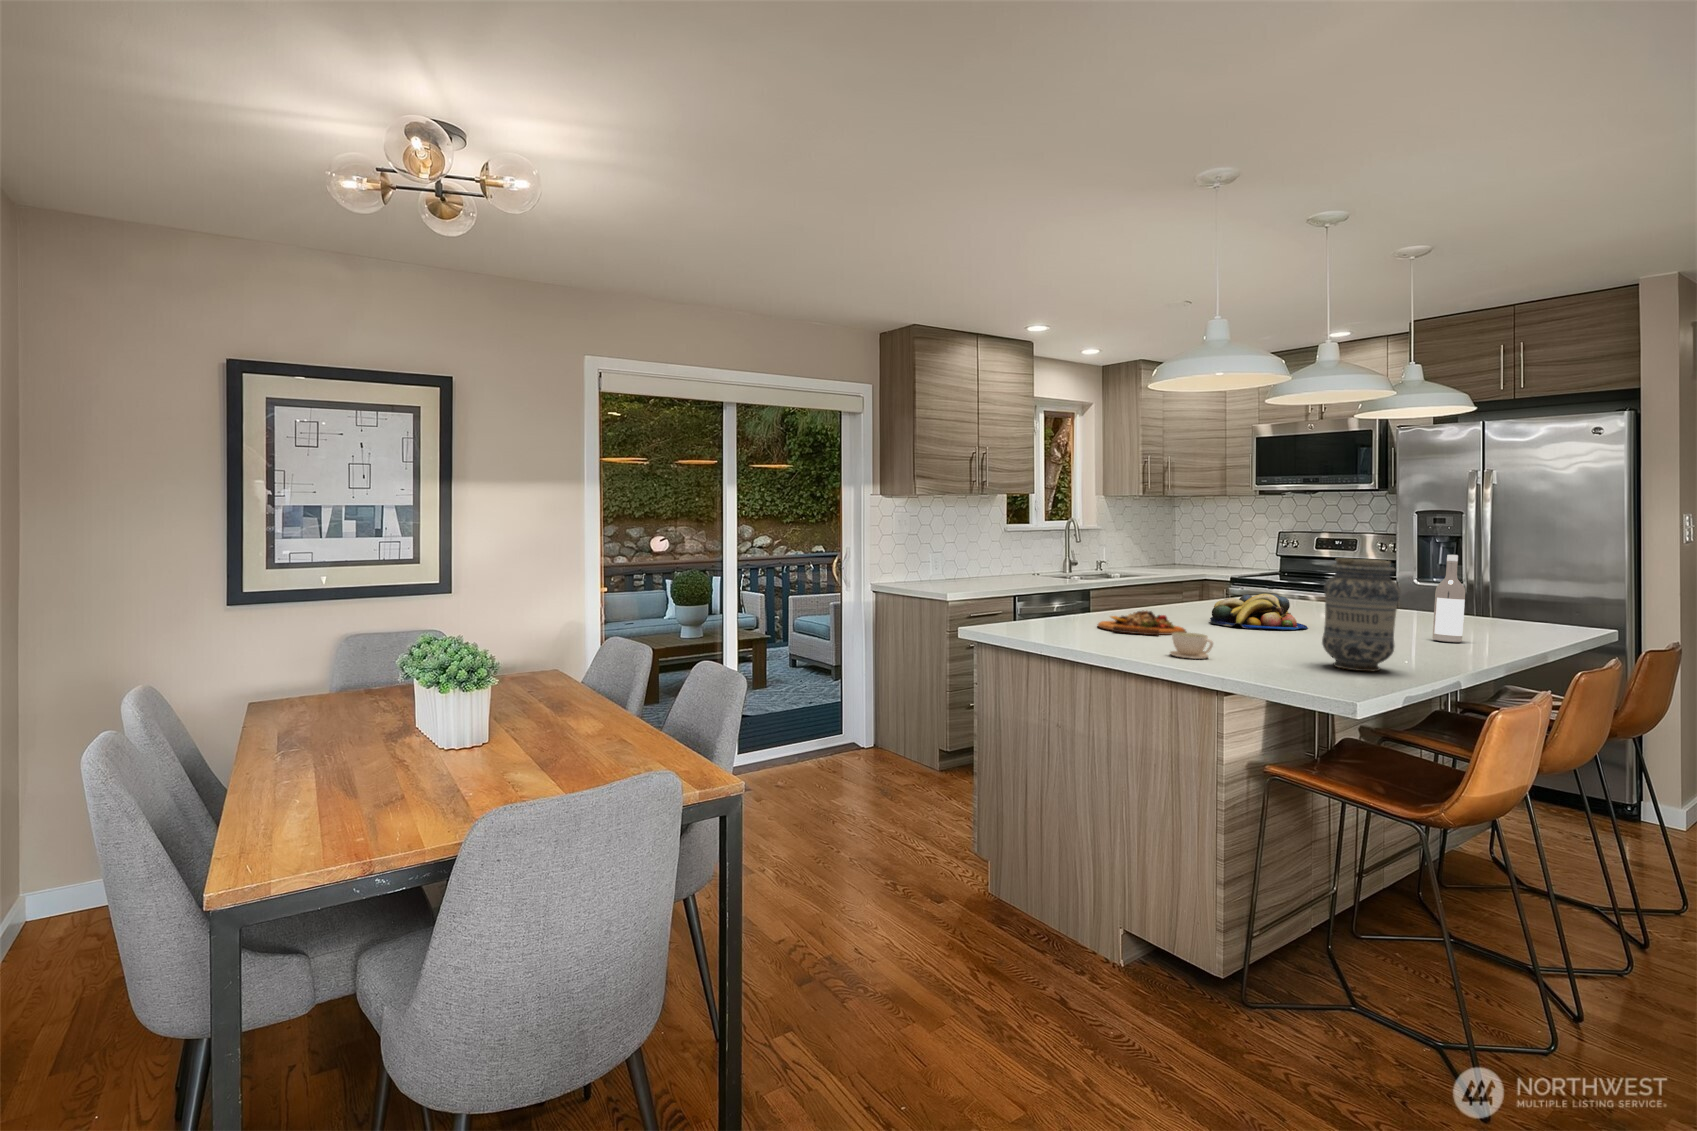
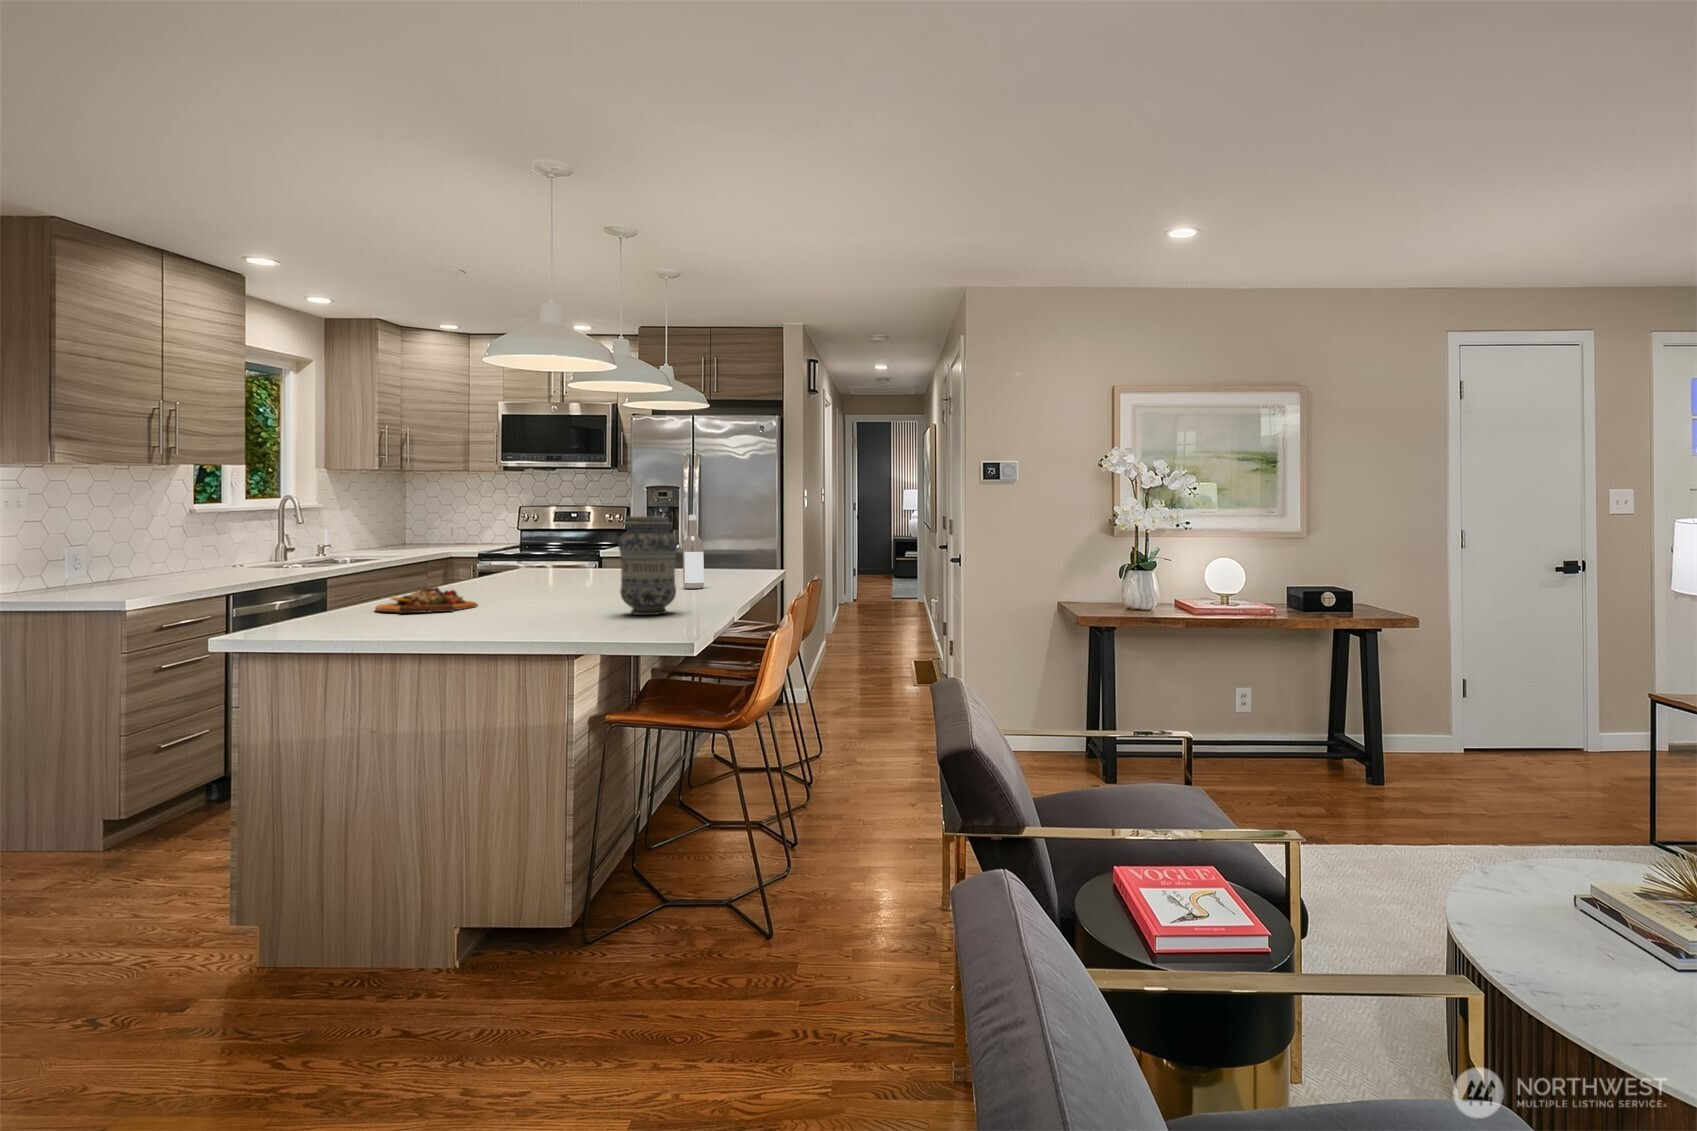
fruit bowl: present [1210,594,1308,630] -> none [492,561,585,596]
coffee cup: present [1170,632,1213,659] -> none [482,600,526,625]

